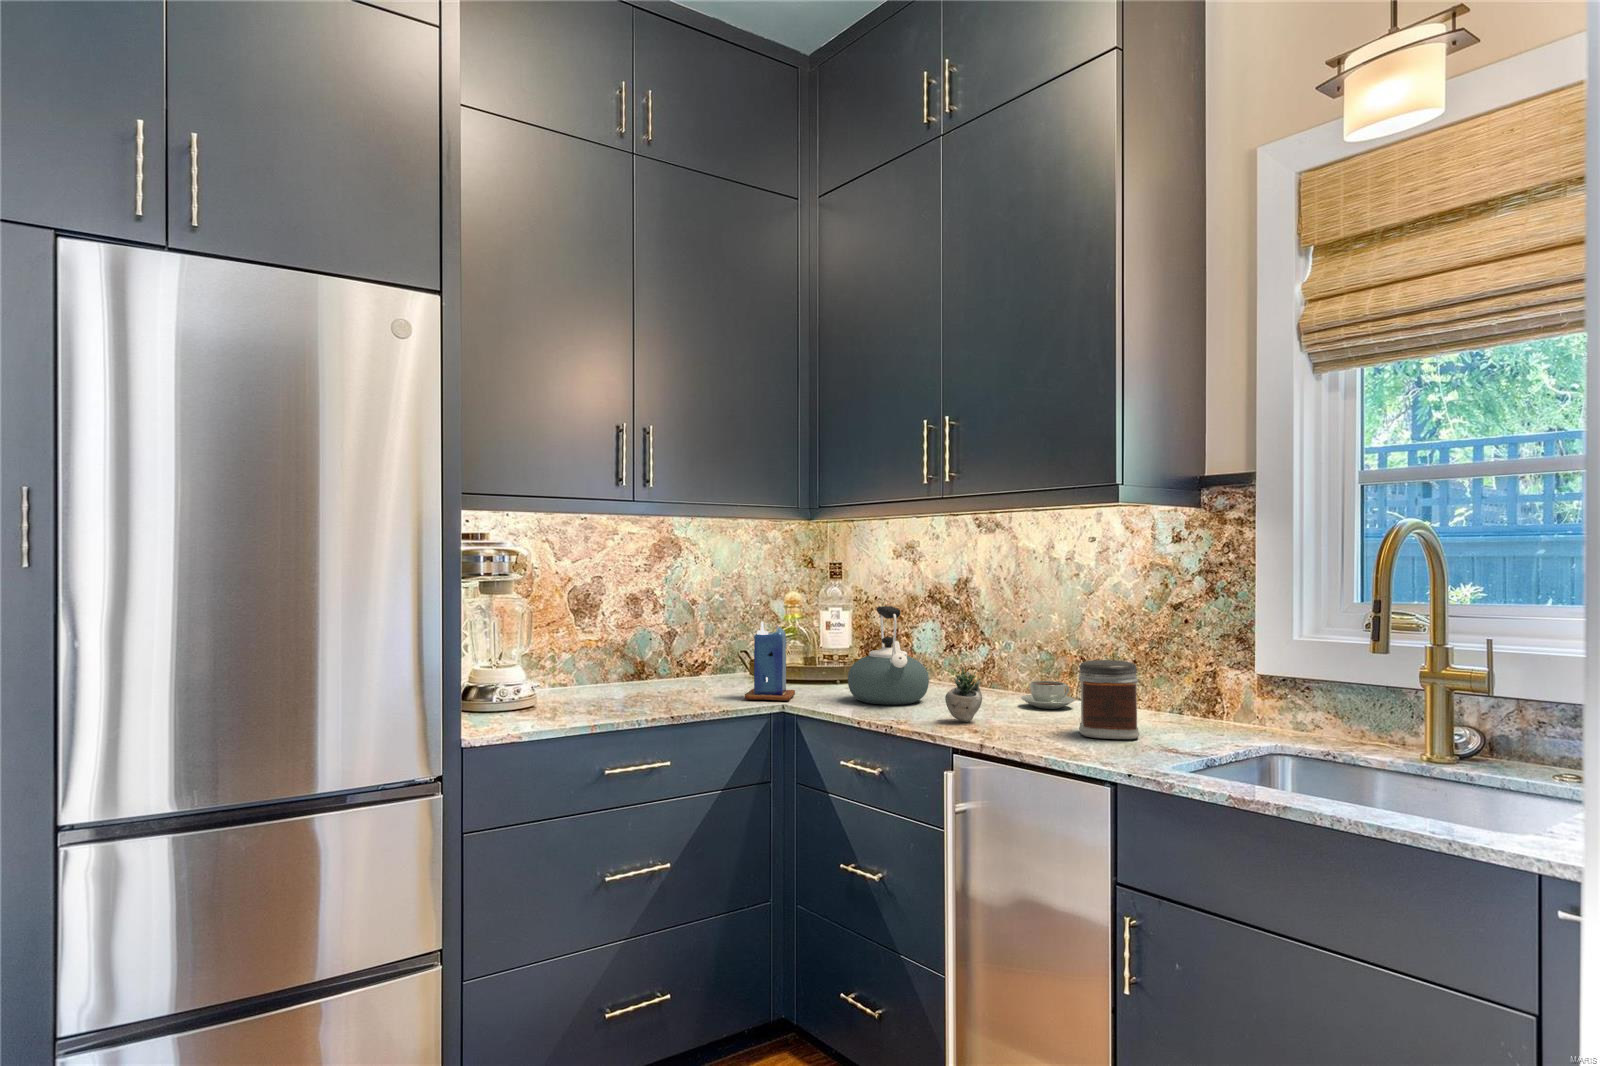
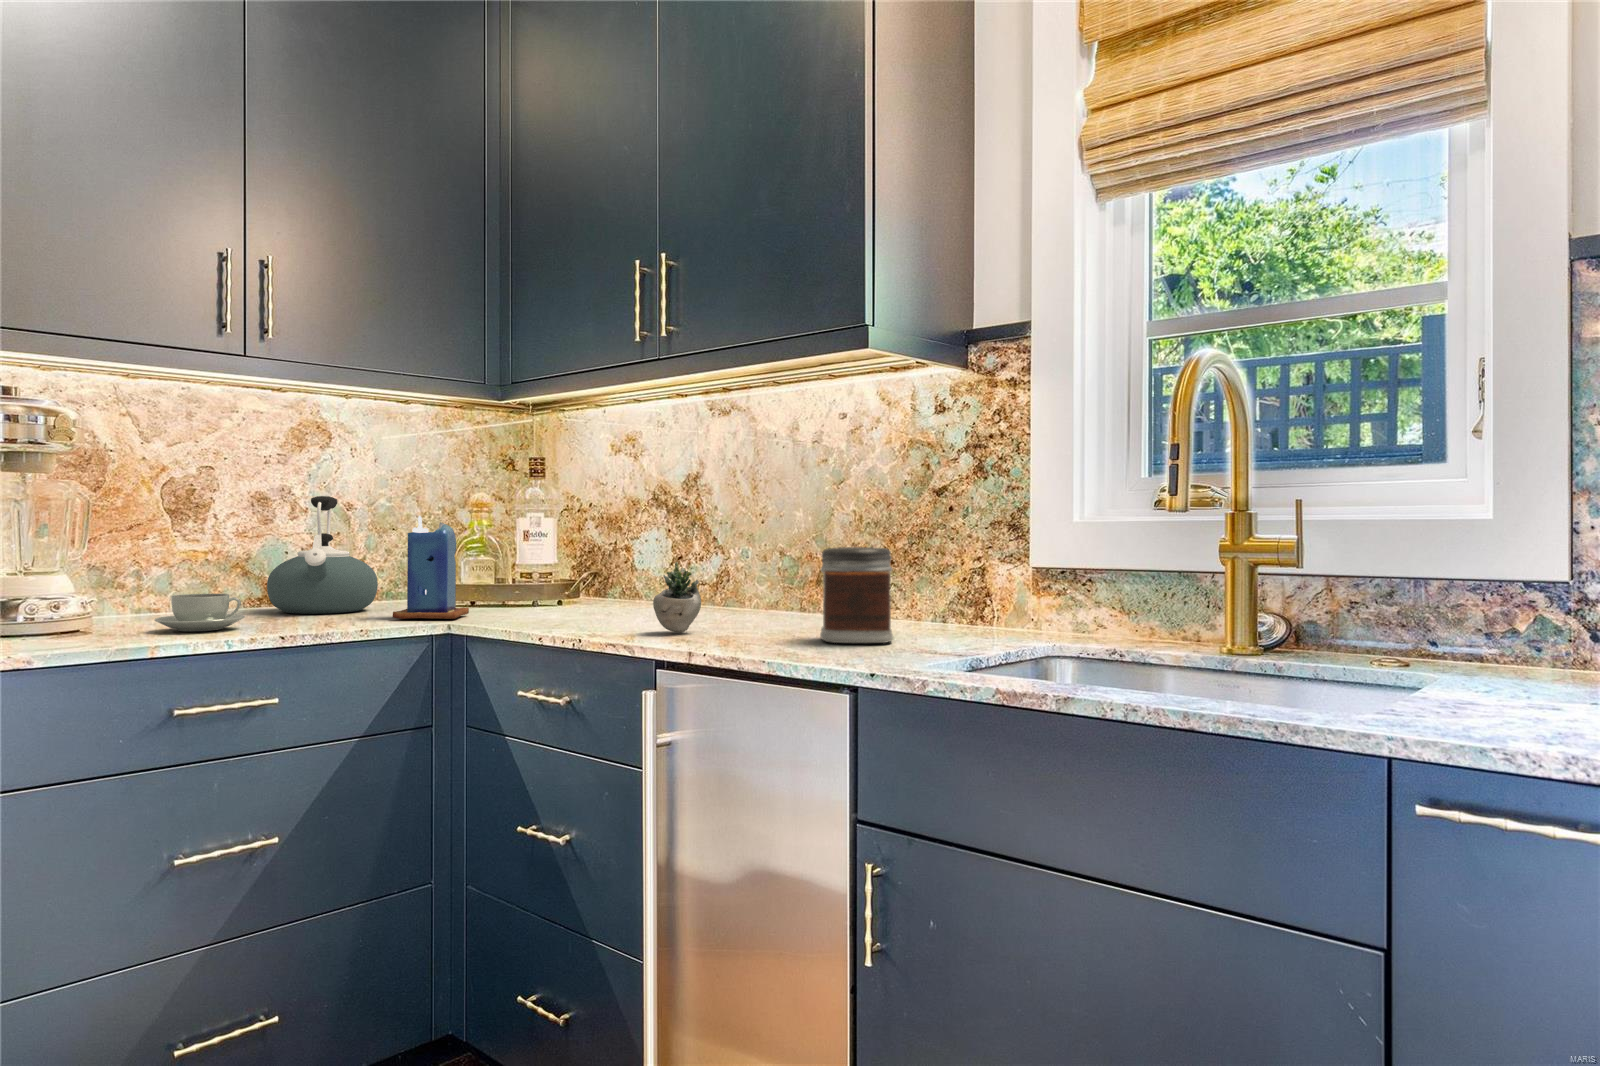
kettle: present [848,606,929,705] -> present [267,496,378,614]
coffee cup: present [1021,681,1075,709] -> present [155,594,245,631]

